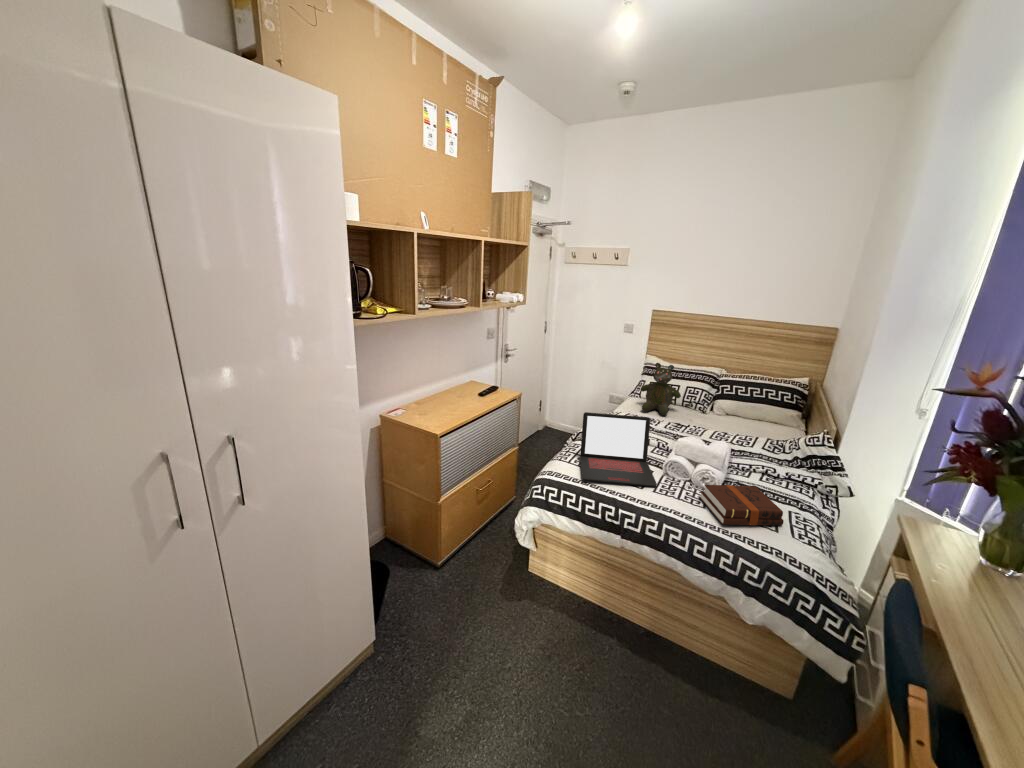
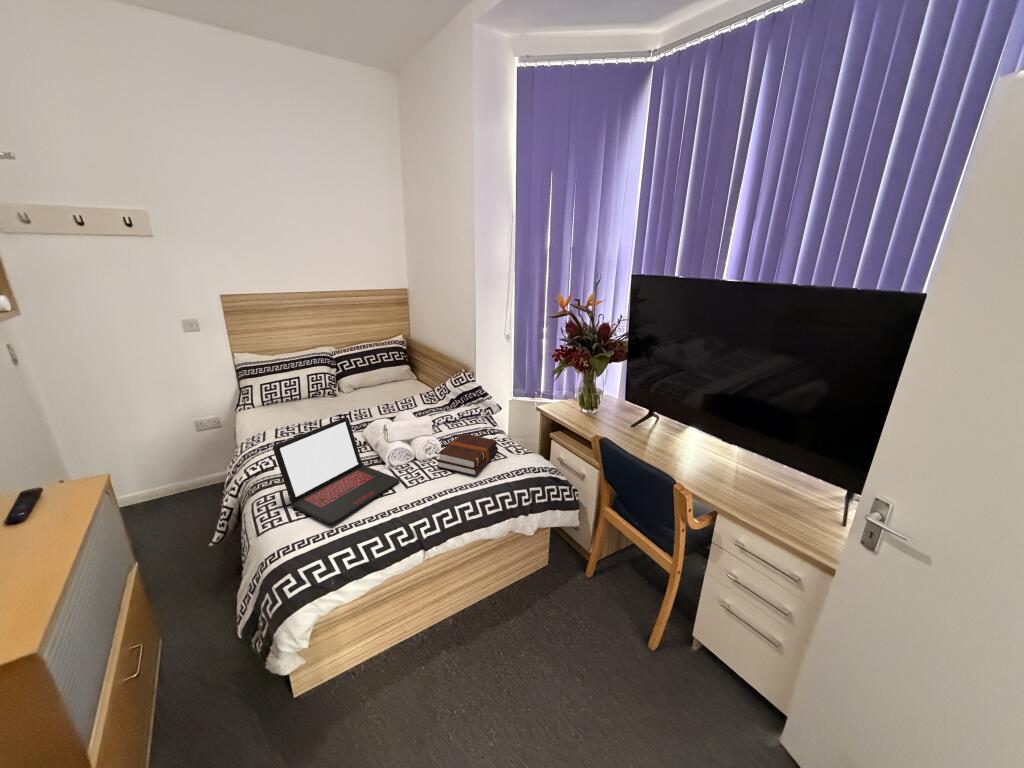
teddy bear: present [641,363,681,415] -> none [258,356,310,420]

